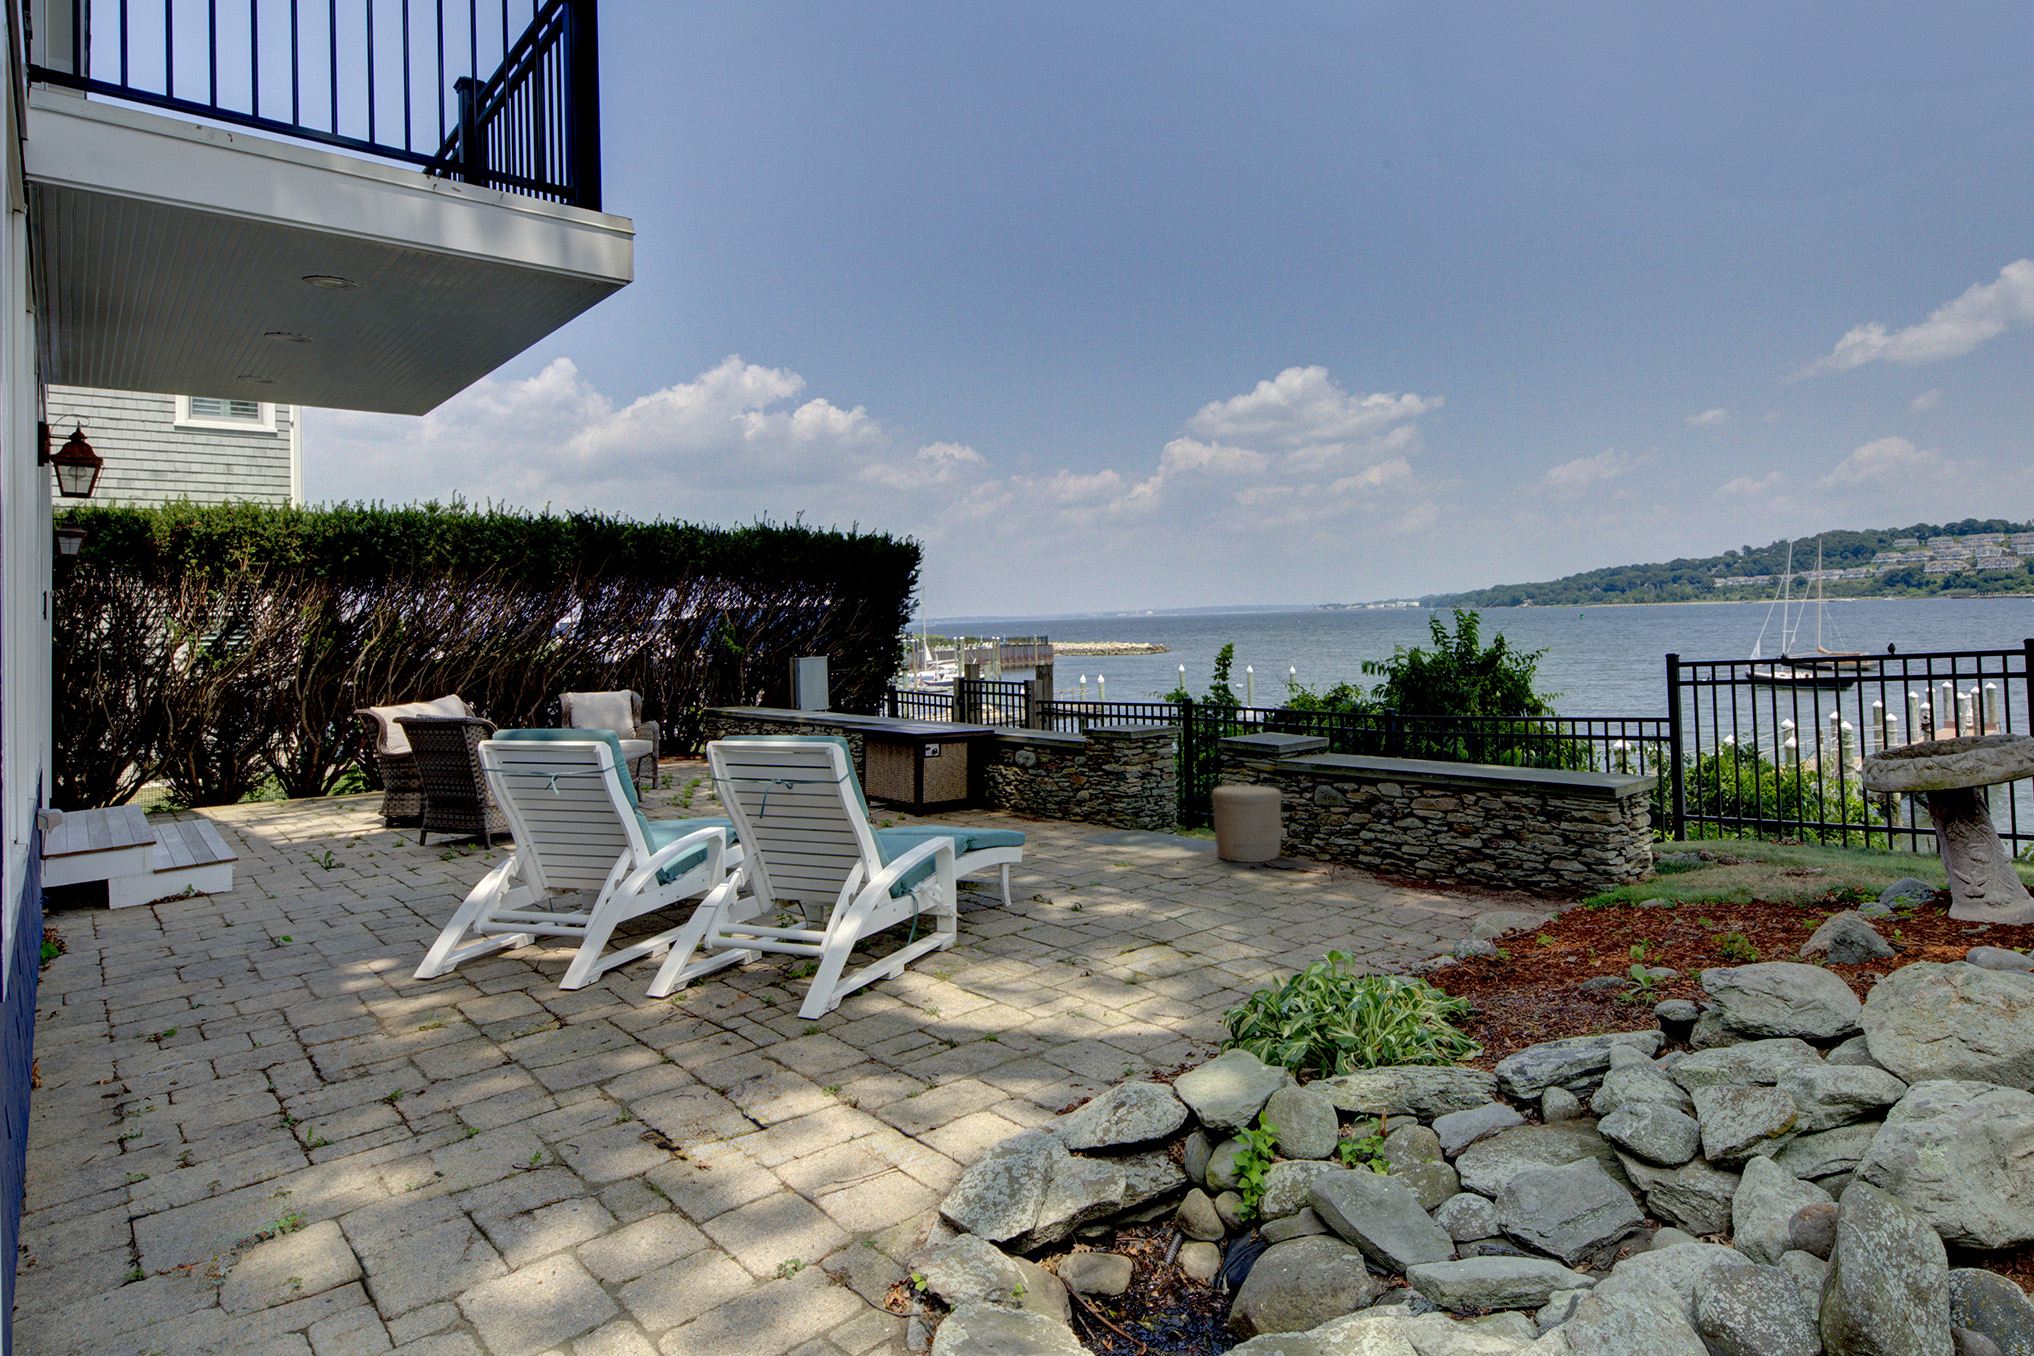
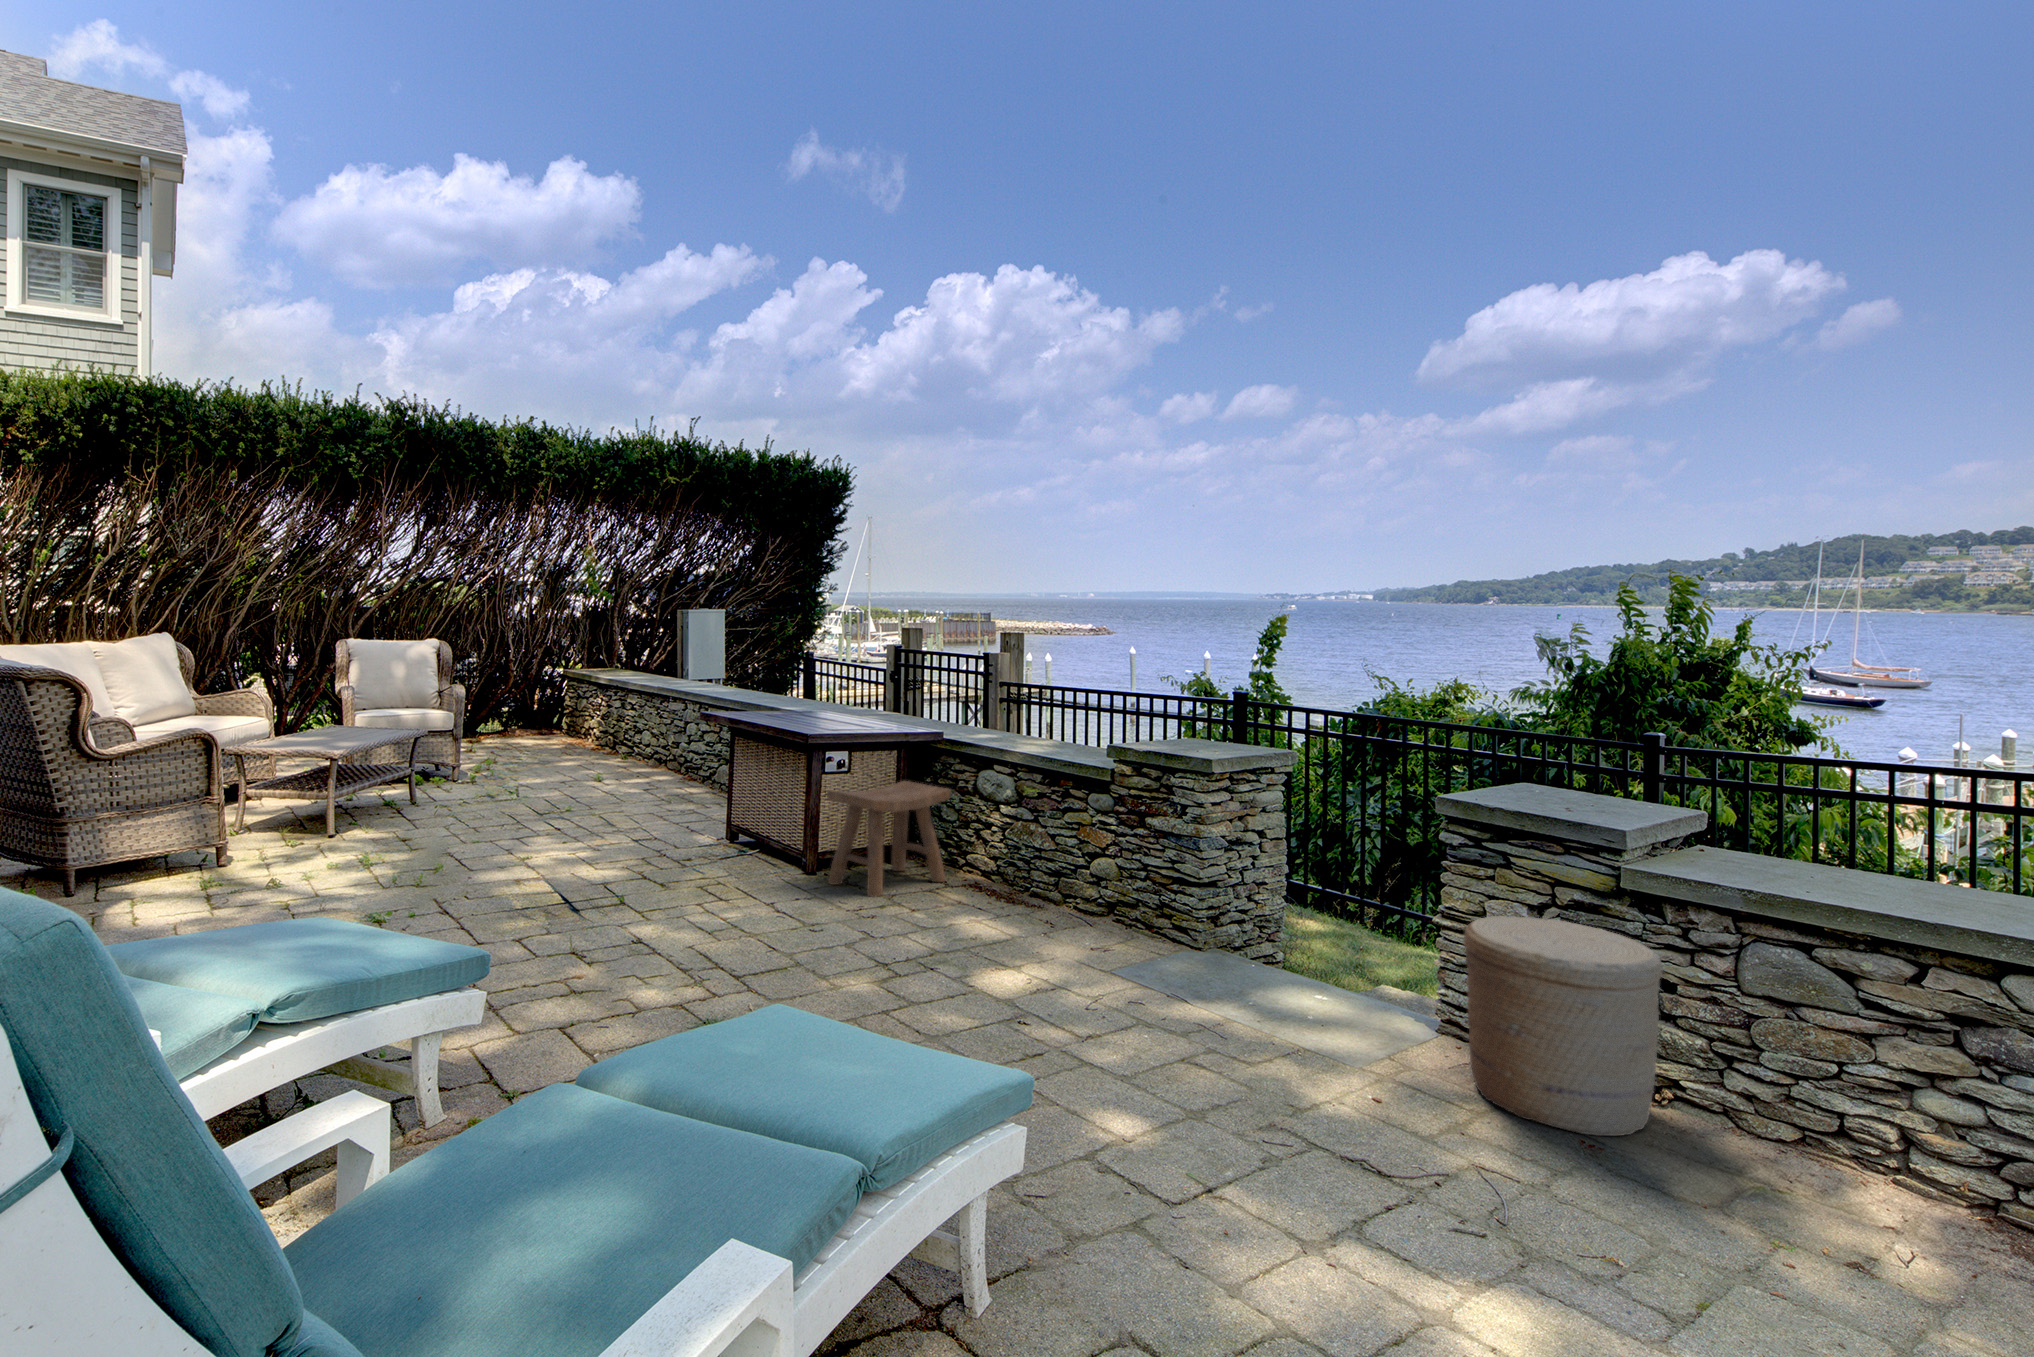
stool: none [928,759,999,822] -> present [827,781,951,897]

